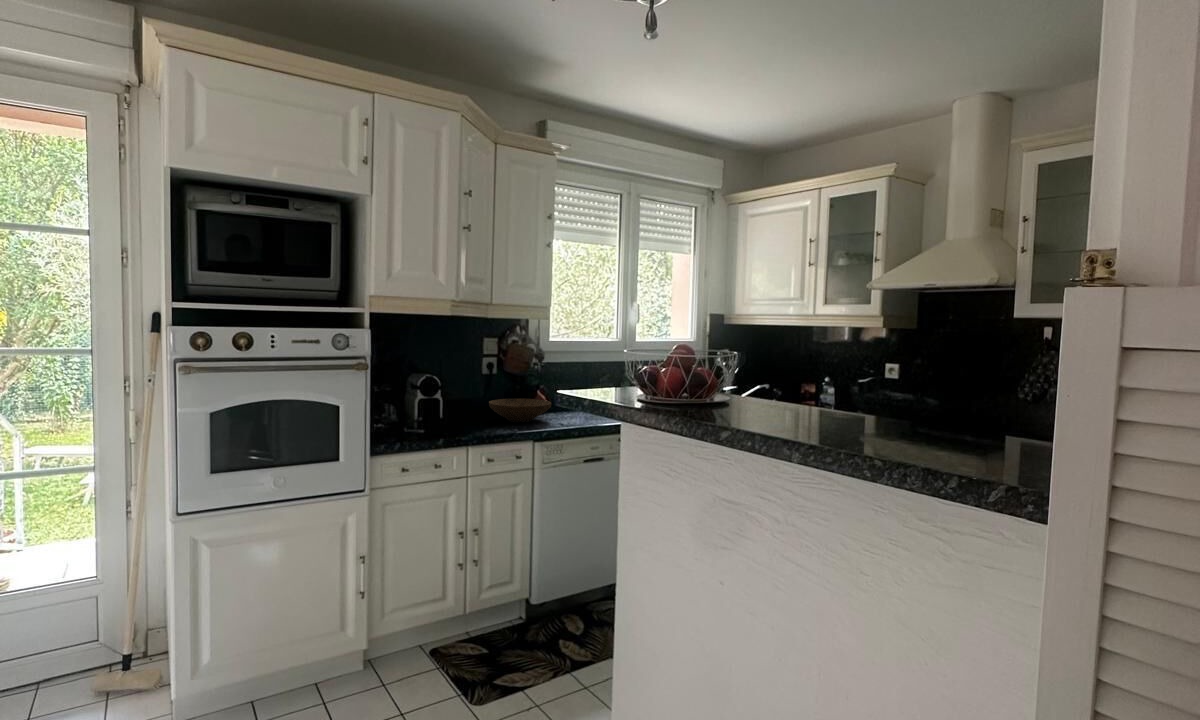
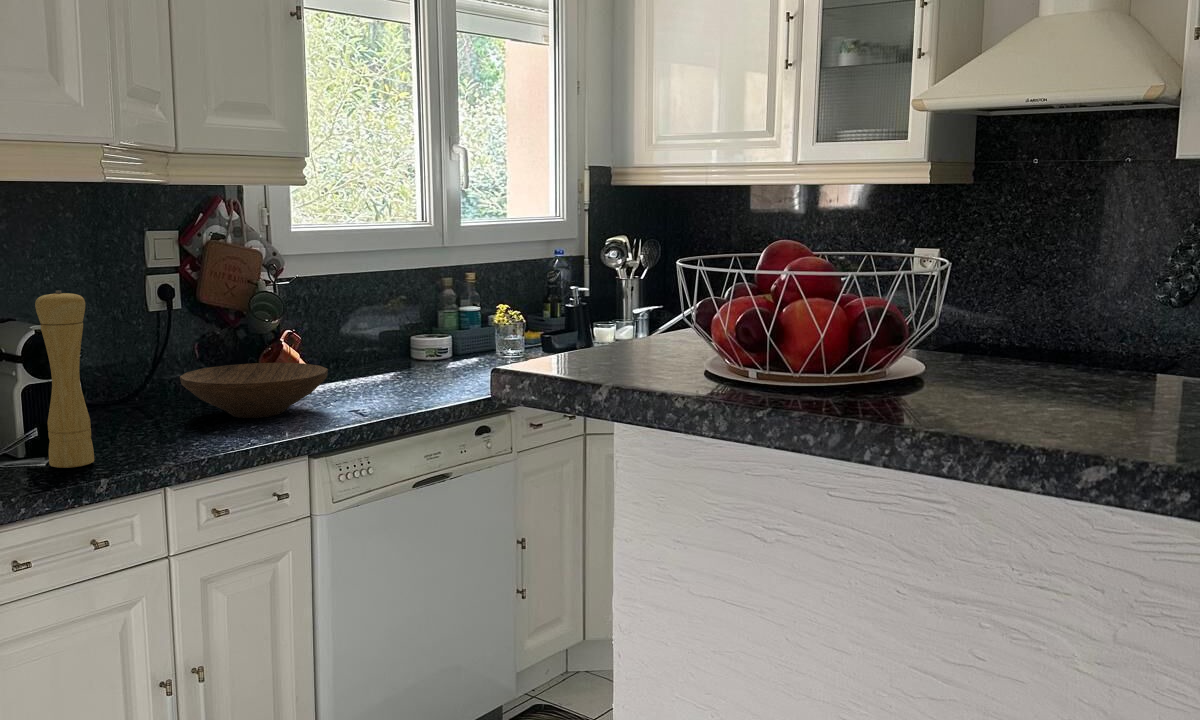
pepper mill: none [424,361,443,434] -> present [35,291,94,468]

